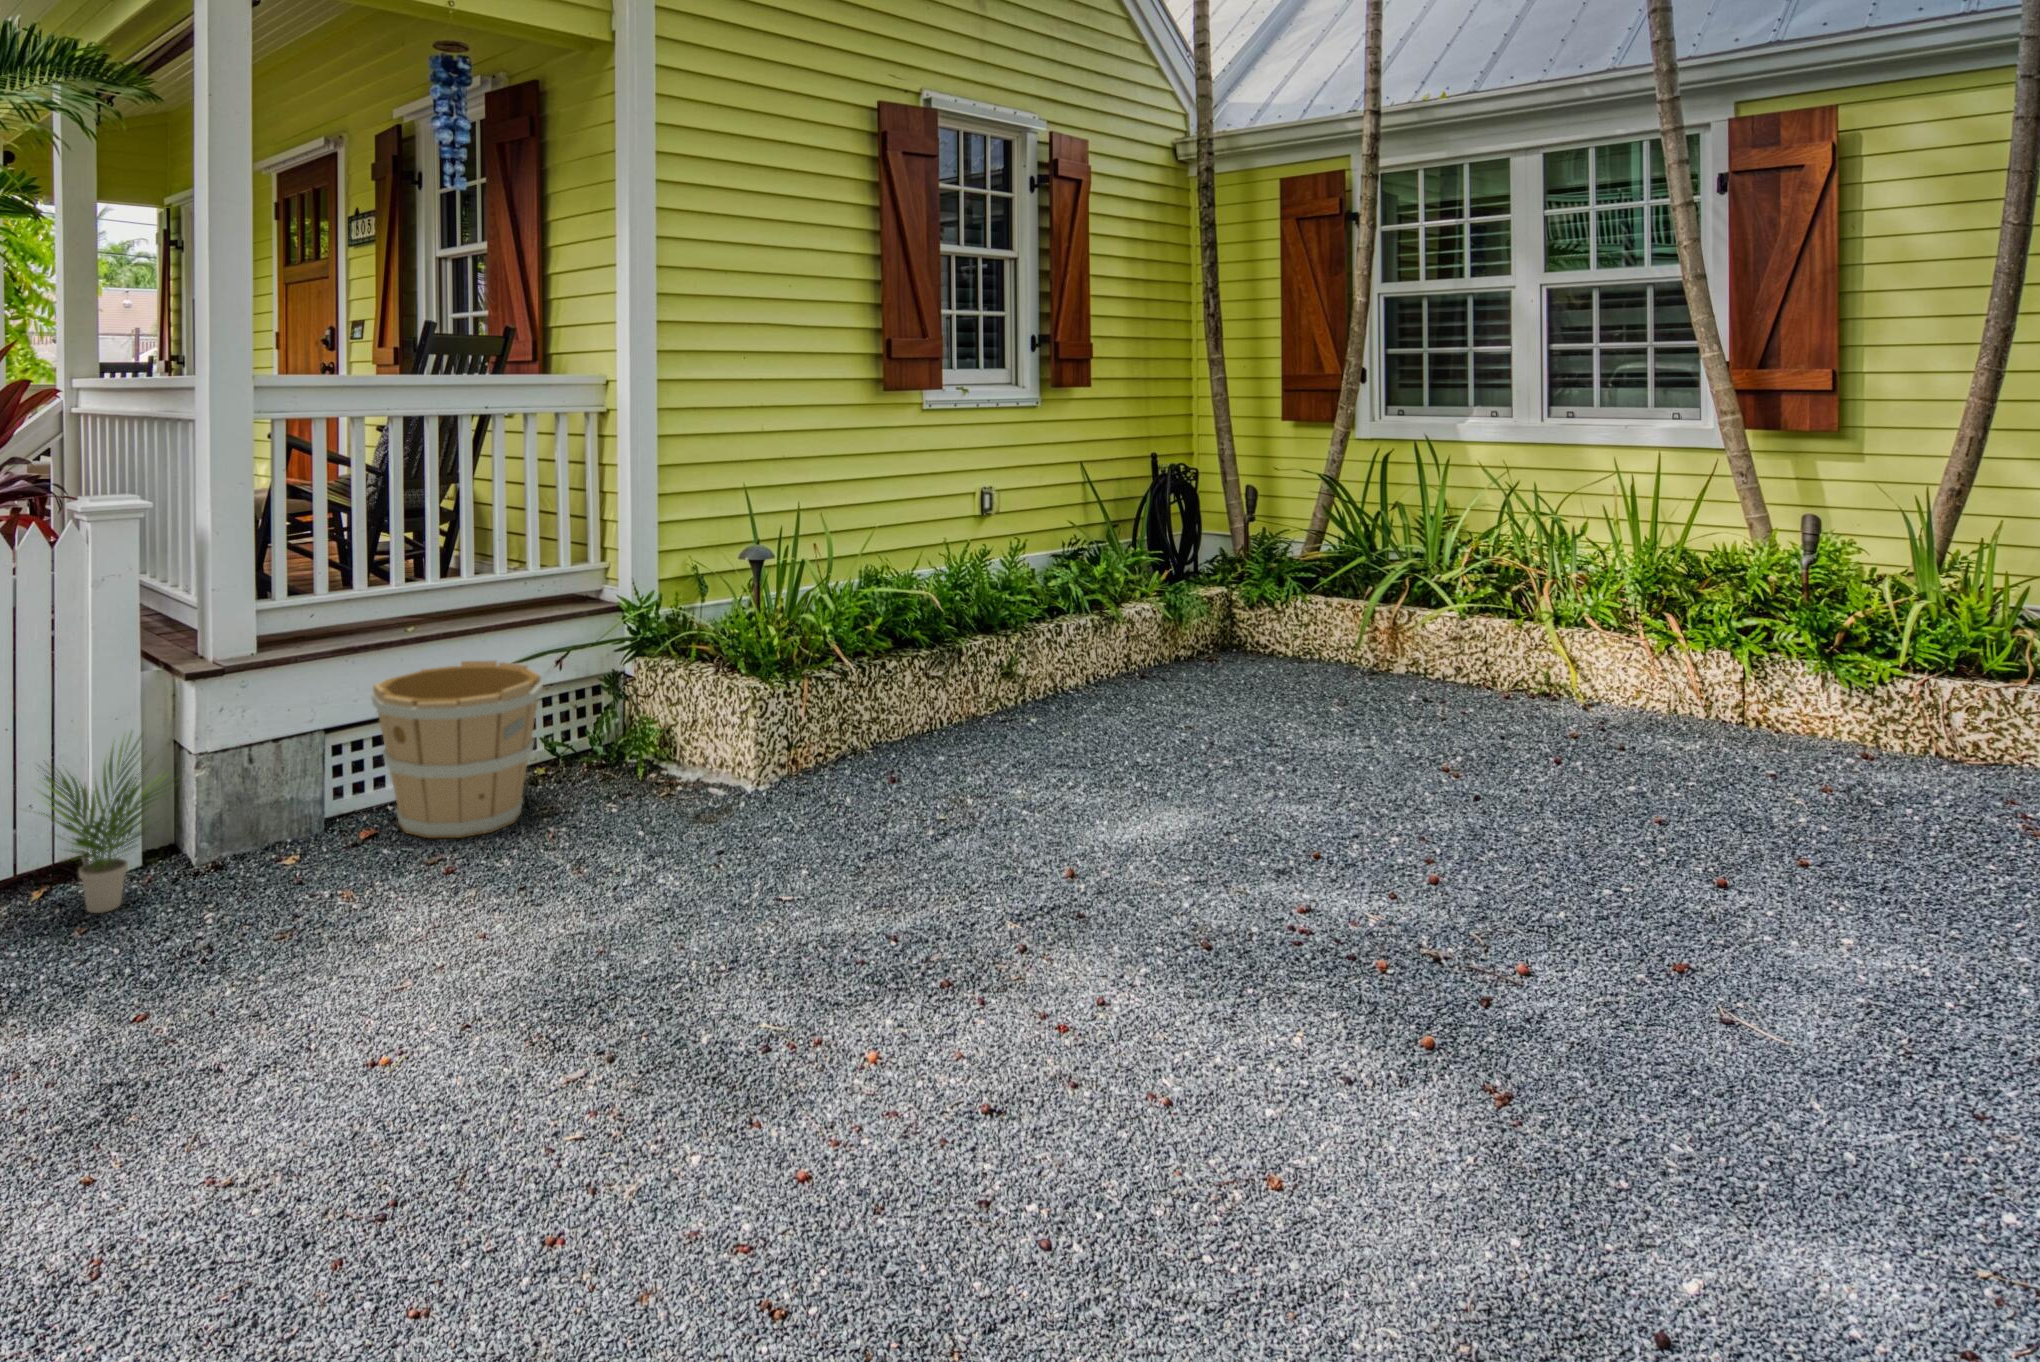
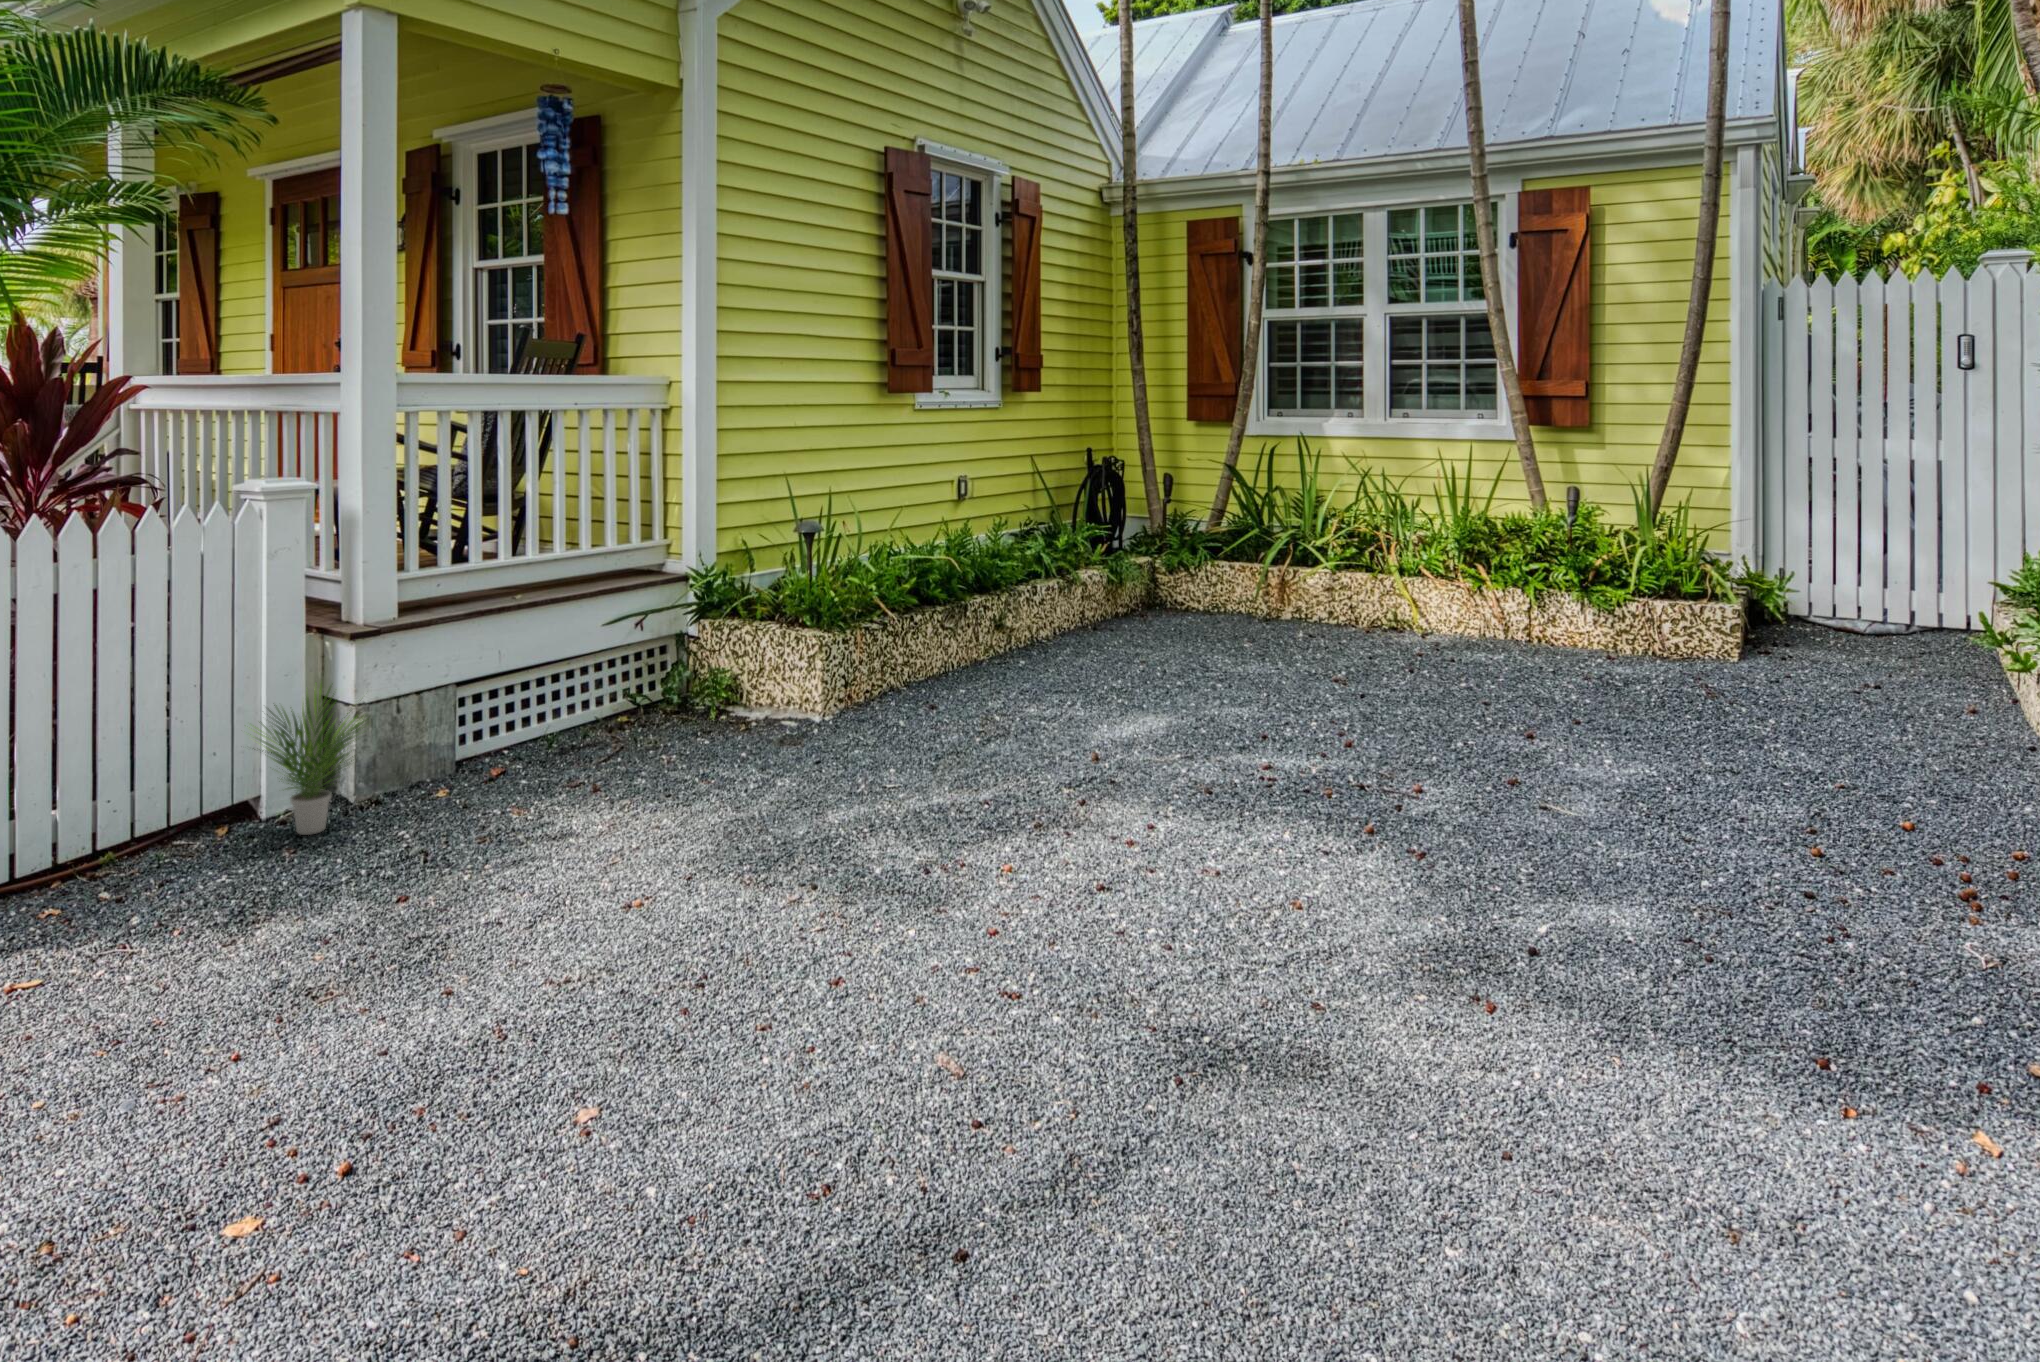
wooden bucket: present [371,660,543,838] -> none [505,622,650,768]

